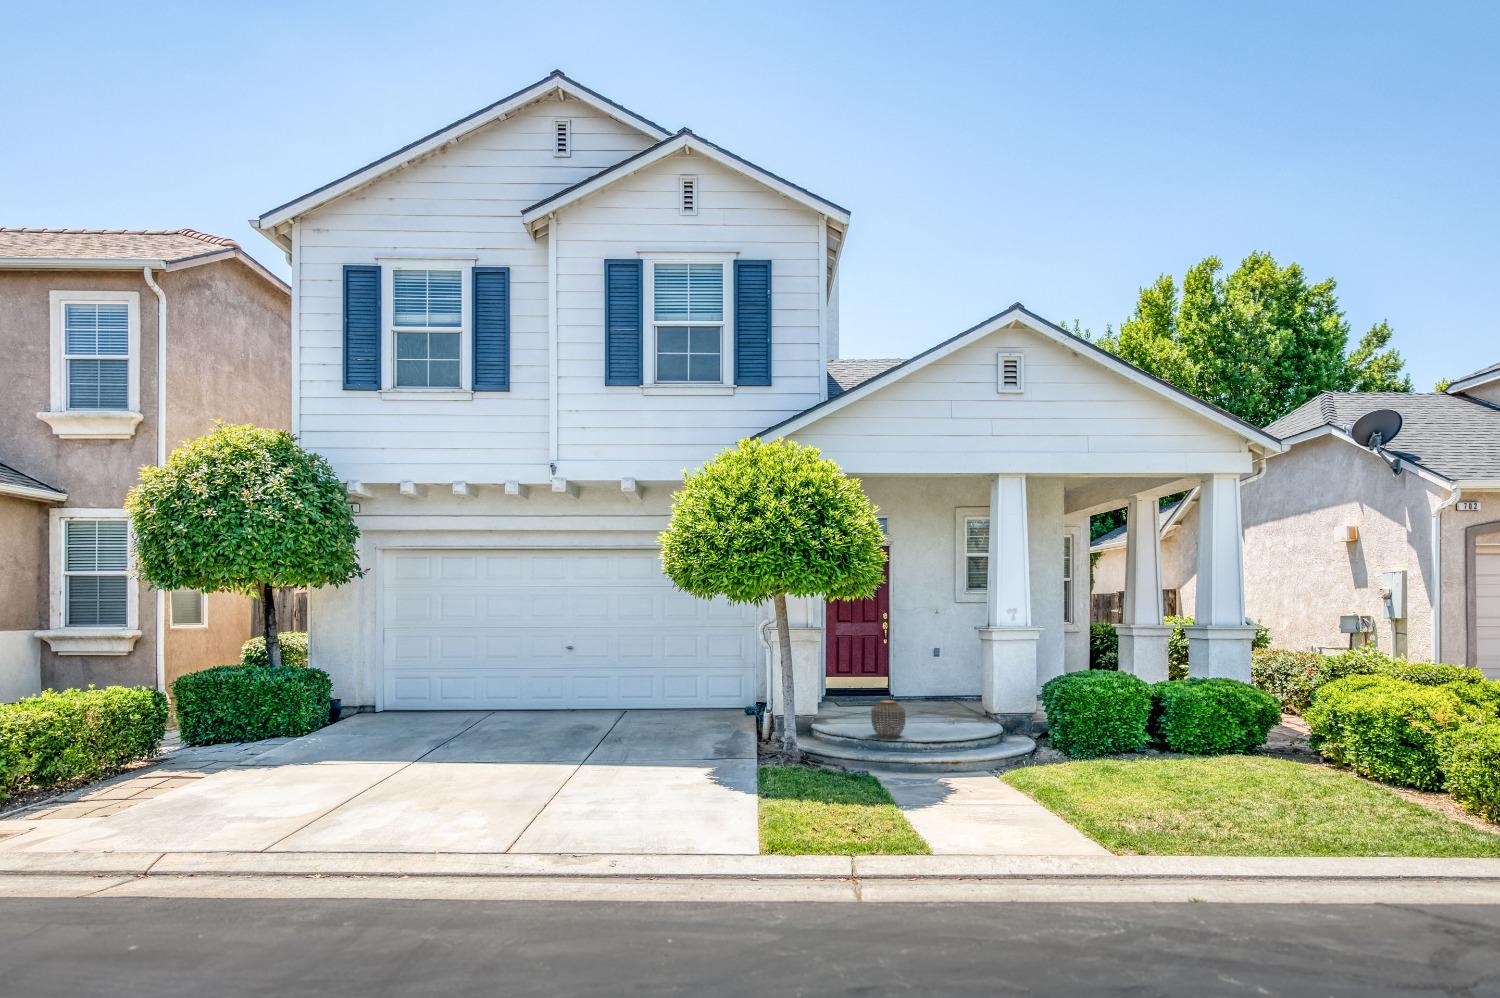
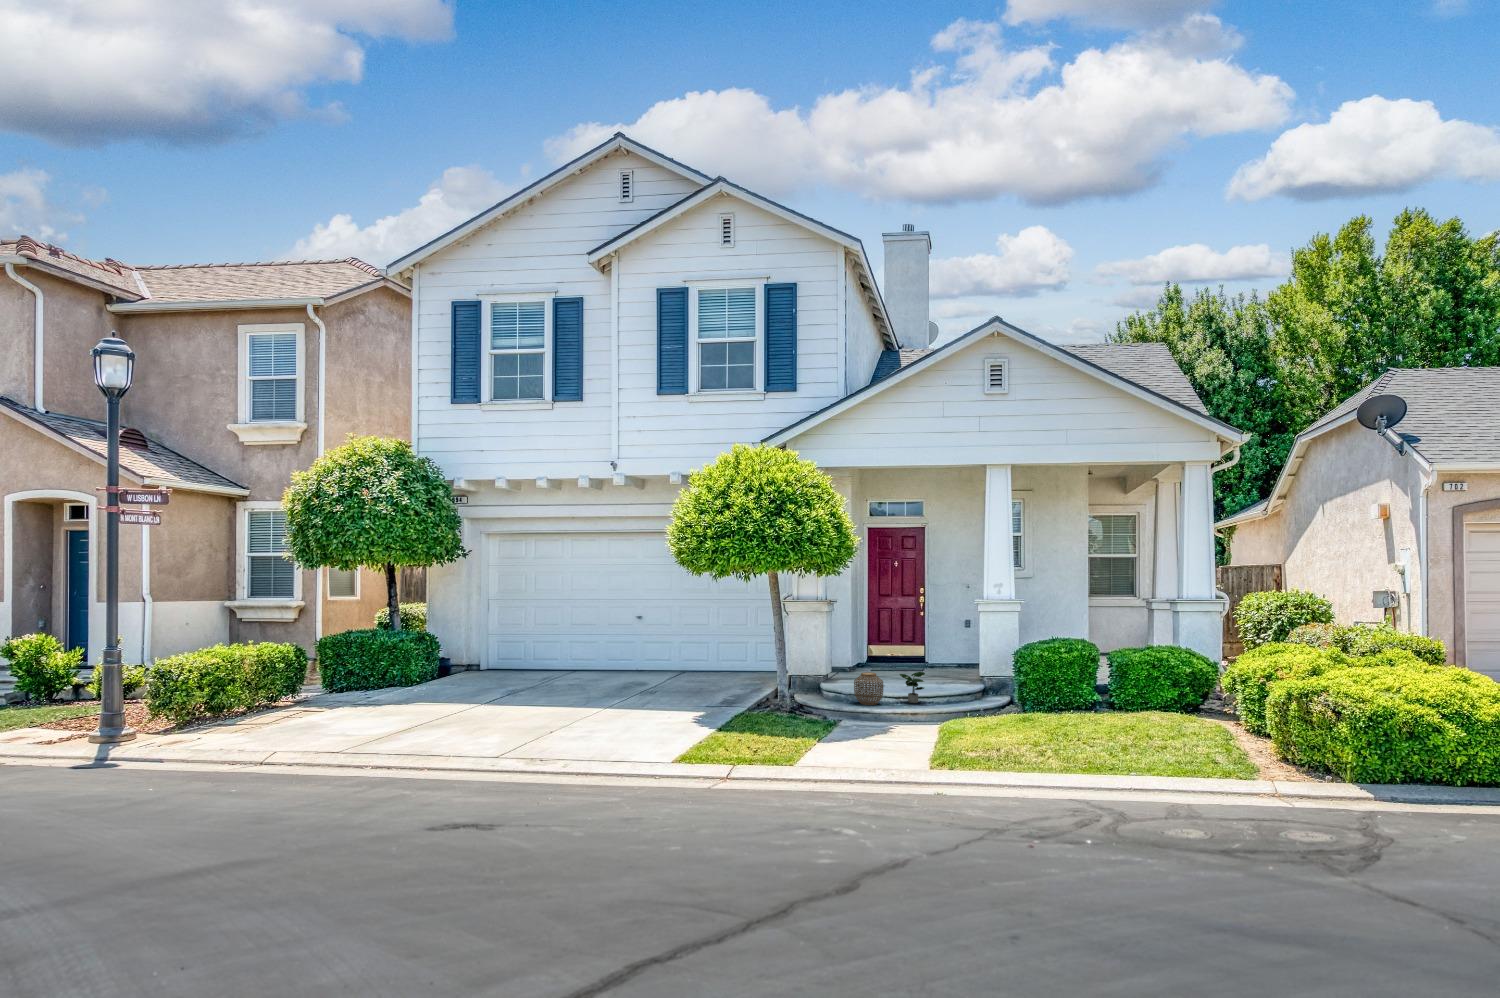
potted plant: none [917,697,949,733] -> present [899,672,925,703]

